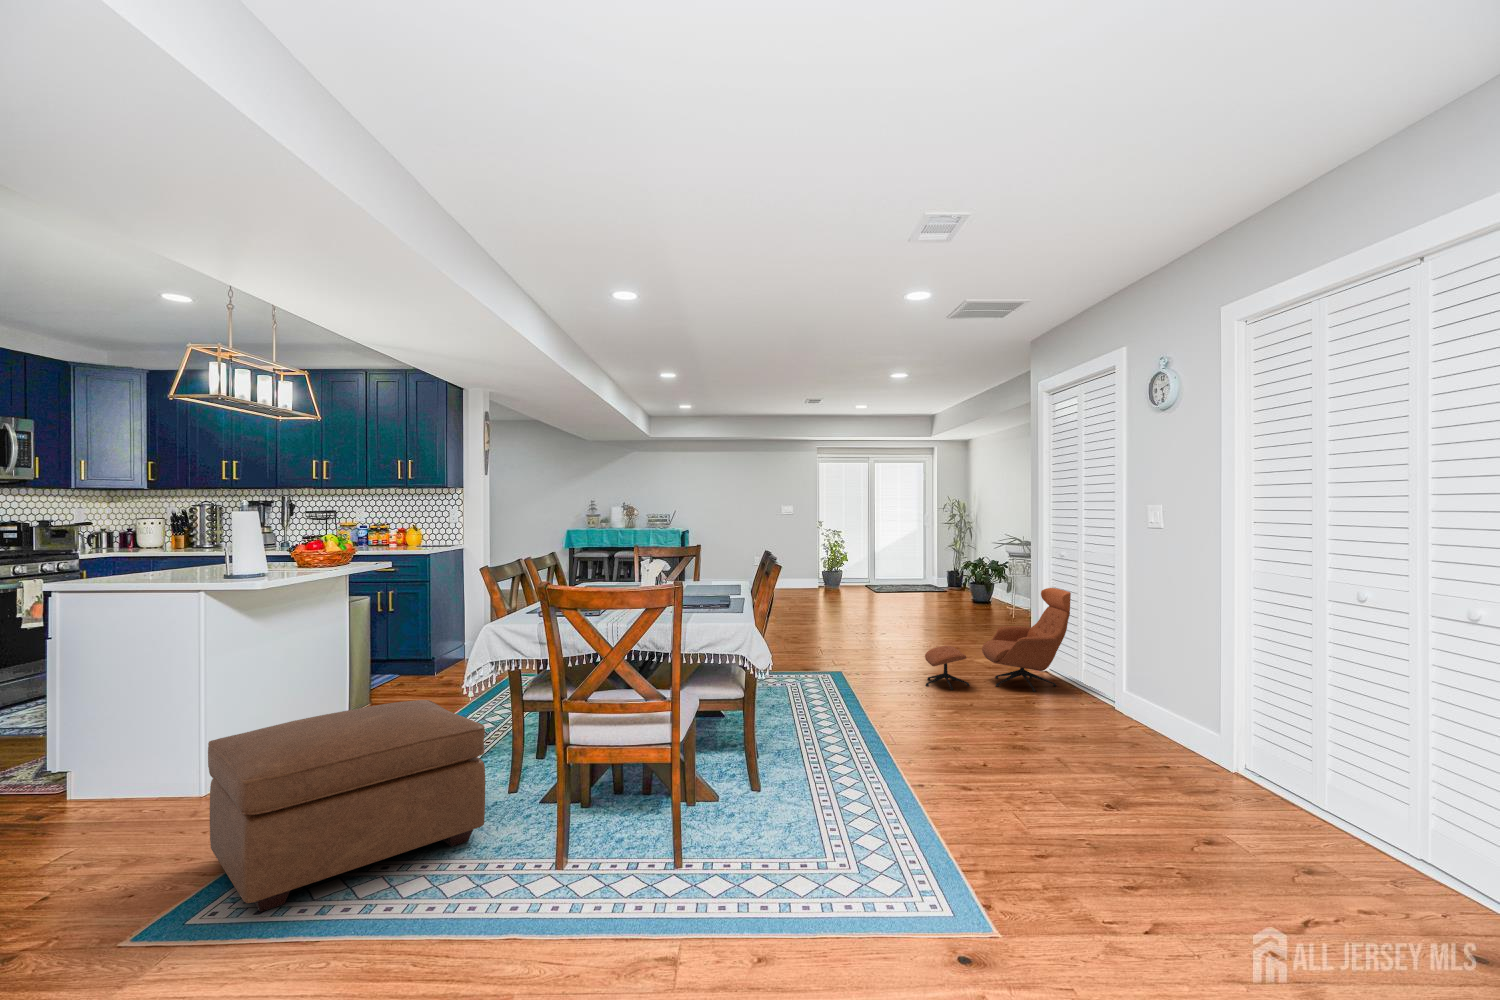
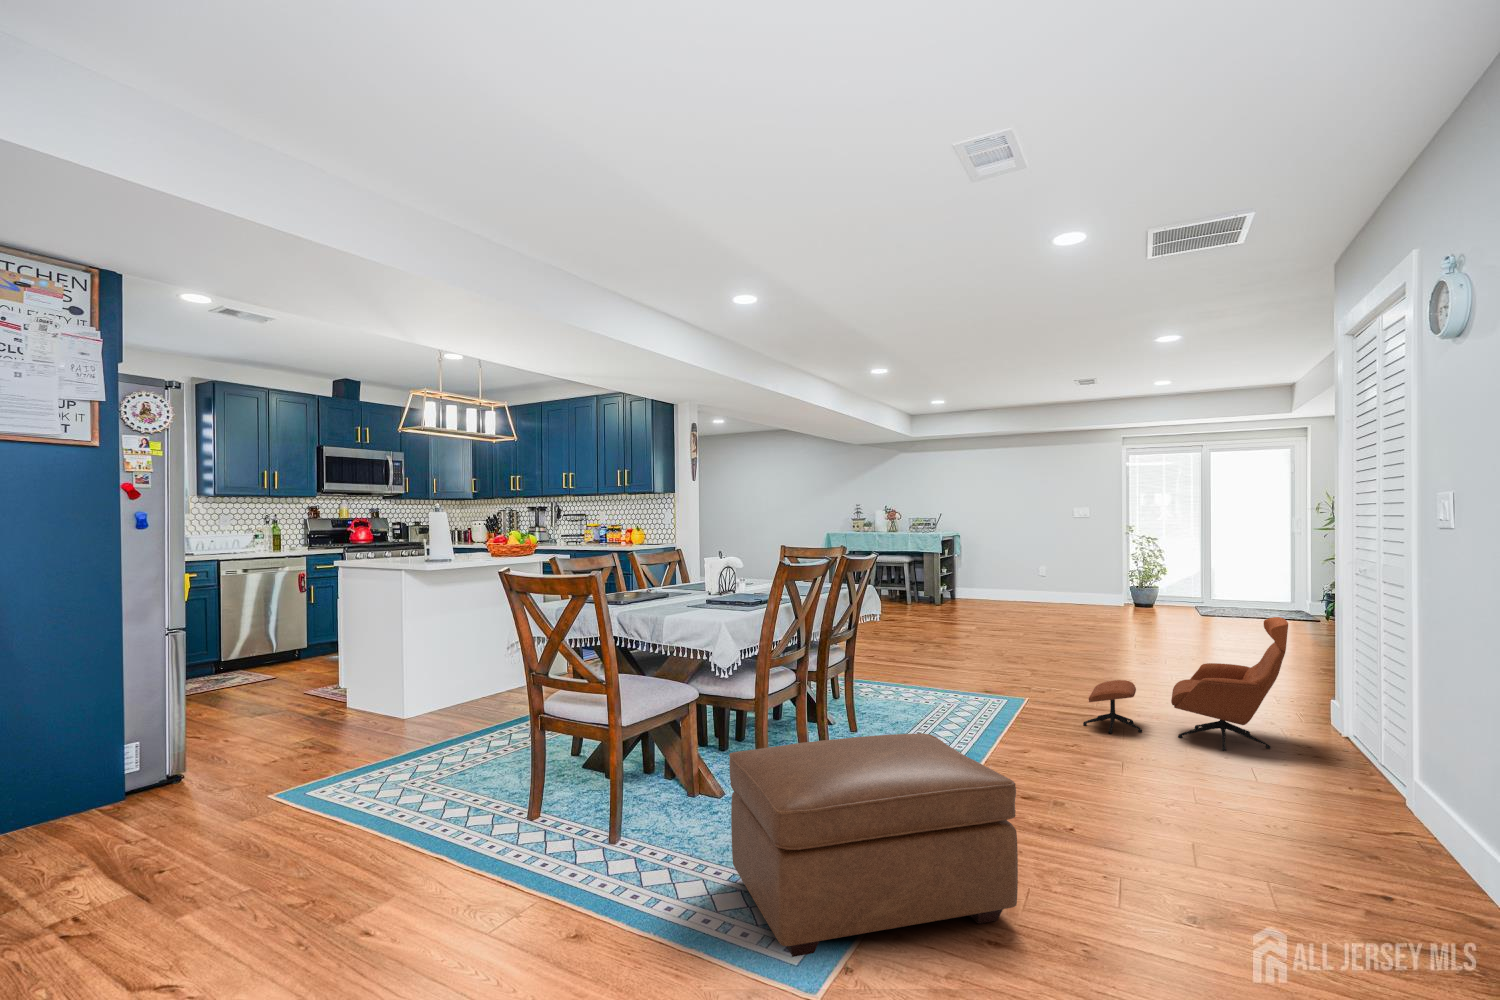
ottoman: present [208,700,485,912] -> present [729,733,1018,957]

